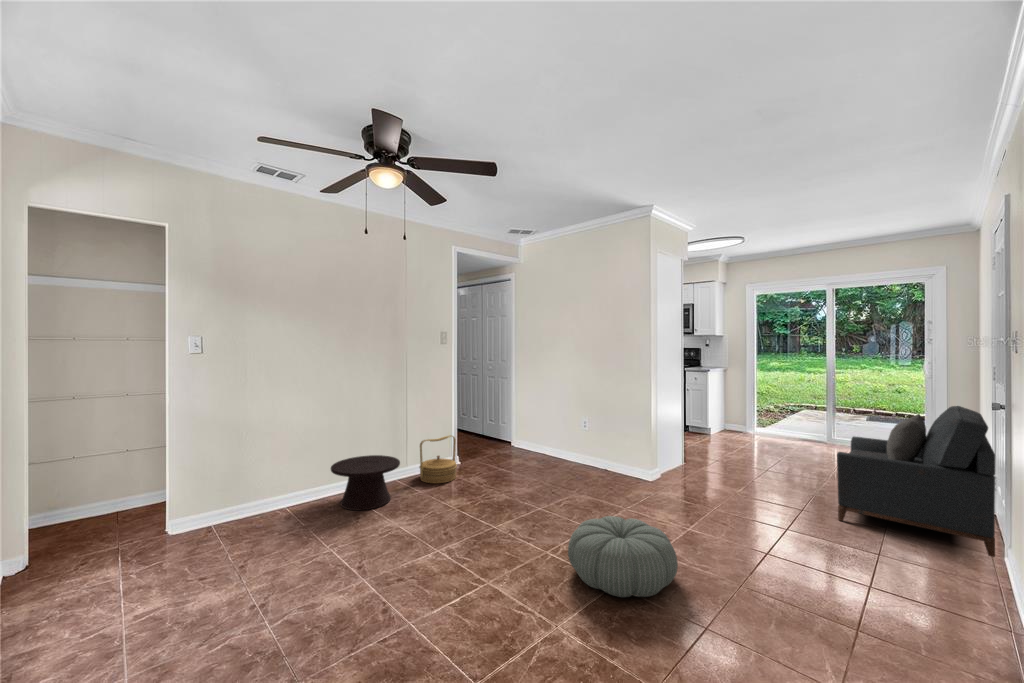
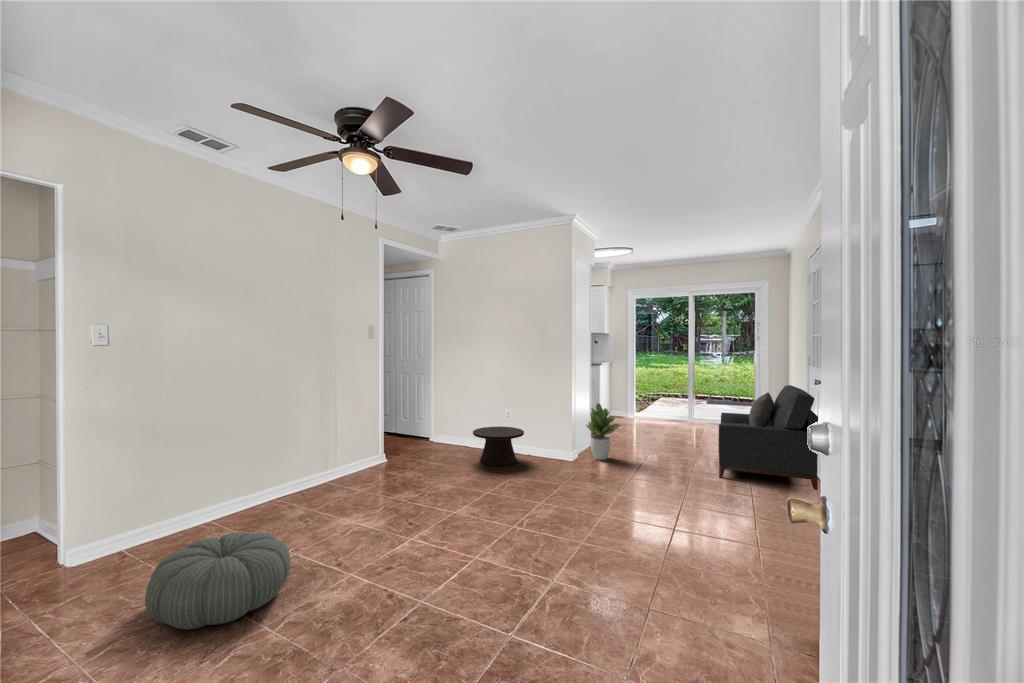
potted plant: none [671,416,712,482] -> present [586,403,620,460]
woven basket: present [419,435,457,483] -> none [349,433,390,483]
side table: present [331,455,400,510] -> present [473,427,524,466]
pouf: present [568,516,678,597] -> present [145,532,290,629]

